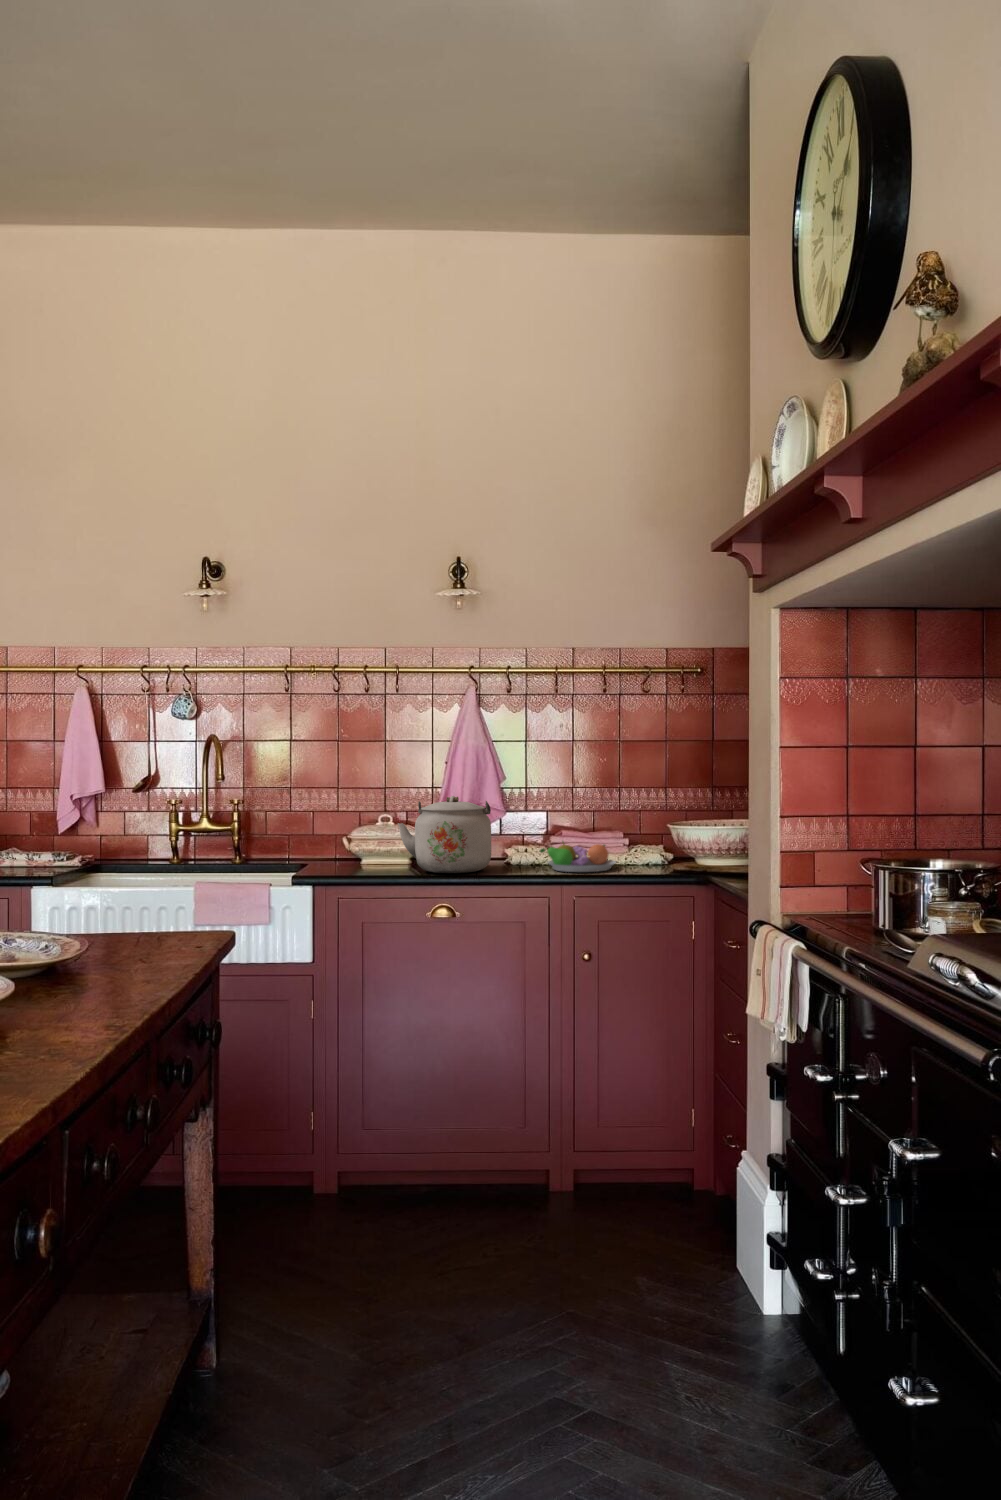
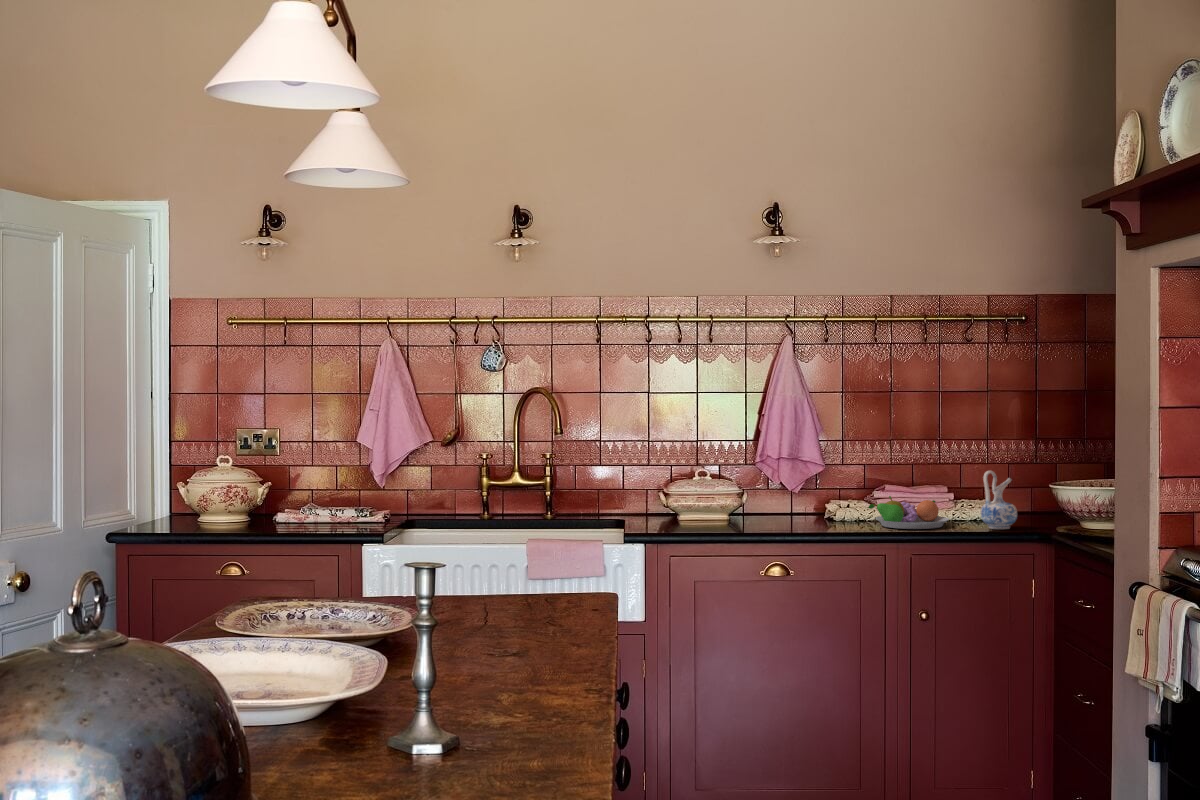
kettle: present [398,796,491,873] -> none [720,450,817,529]
ceramic pitcher: none [644,815,678,872] -> present [981,471,1017,529]

